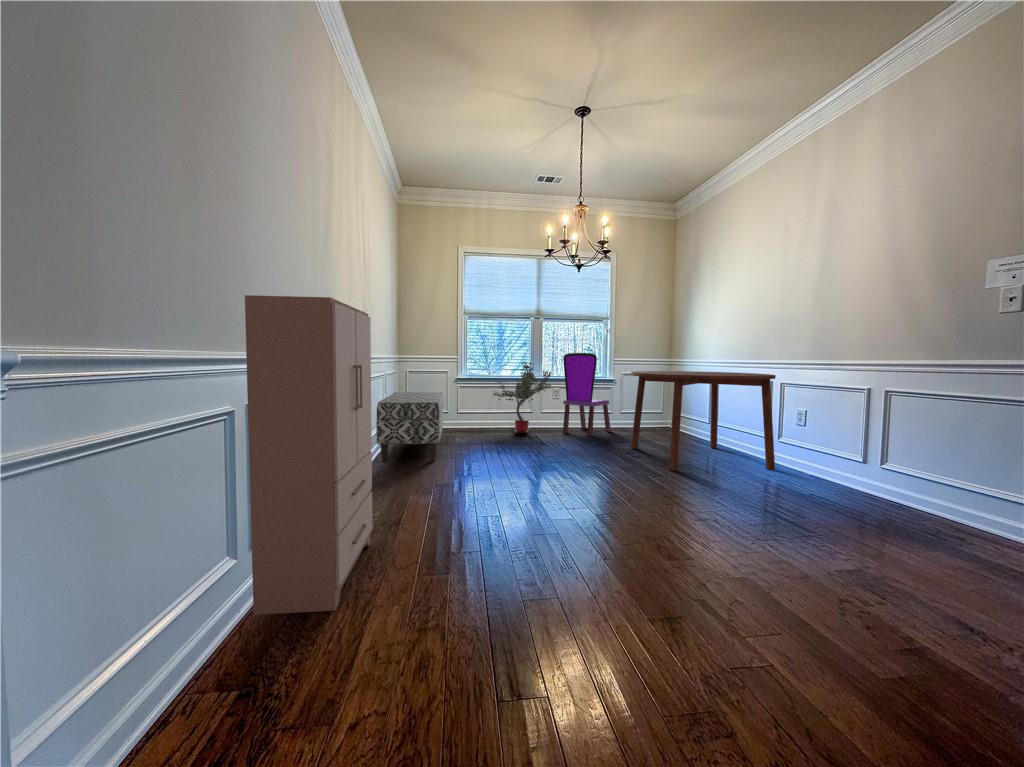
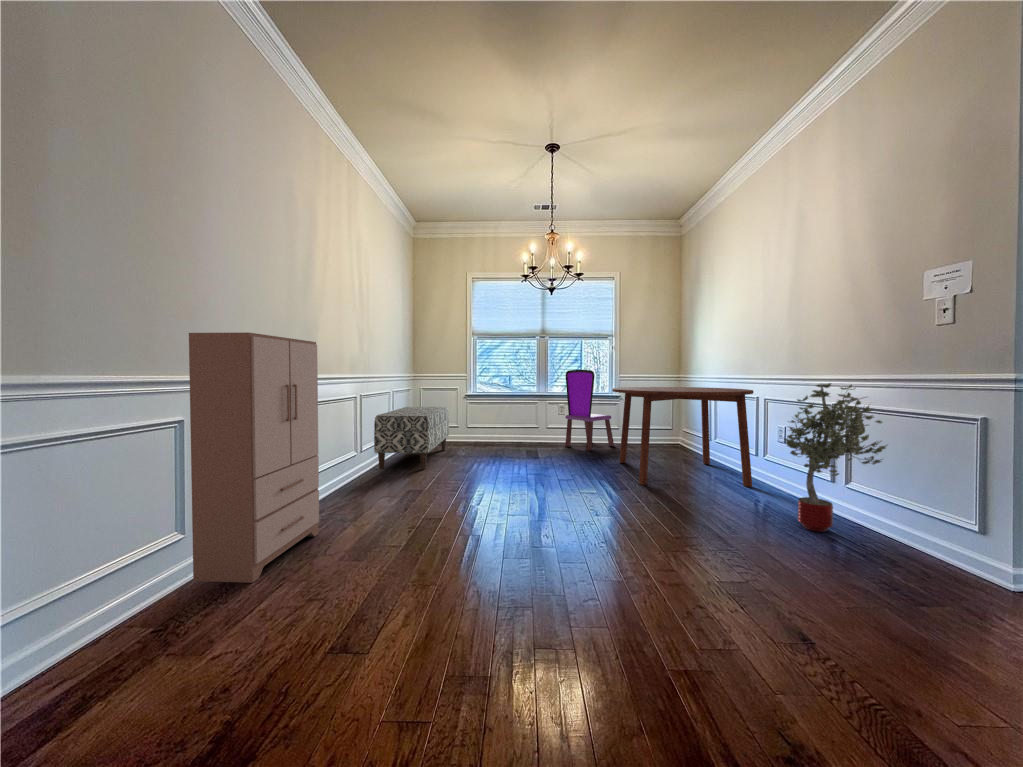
potted tree: present [493,362,551,434] -> present [784,383,887,532]

